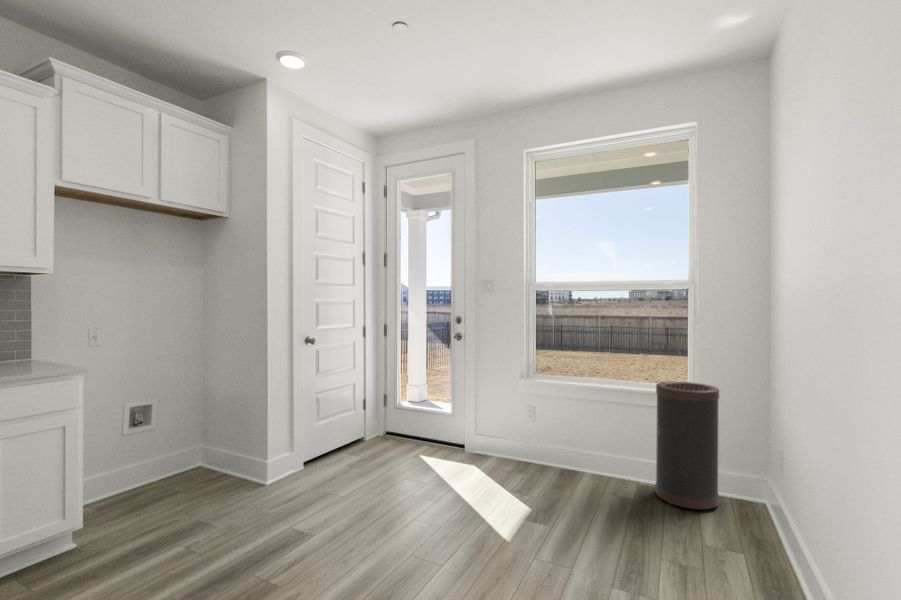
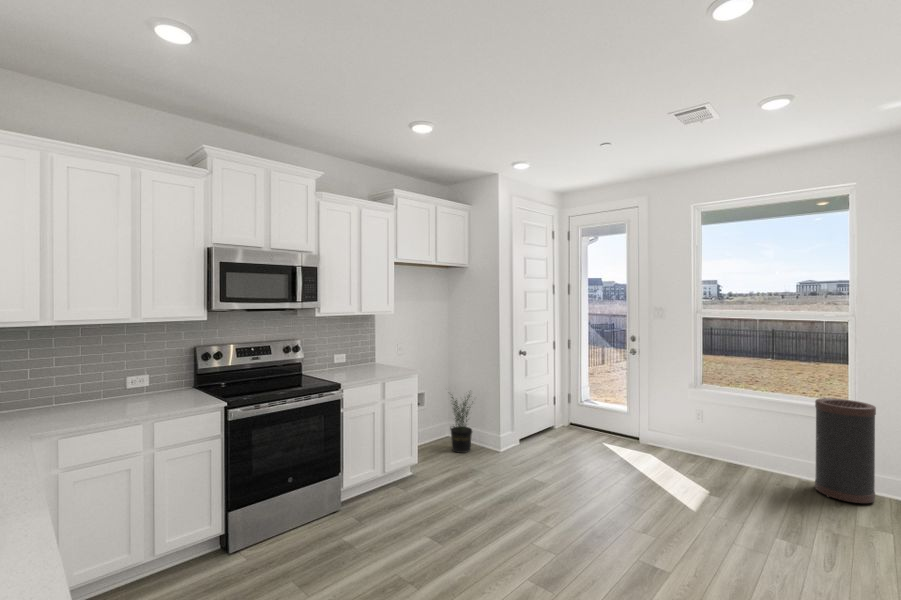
potted plant: none [180,391,233,493] -> present [450,395,472,453]

